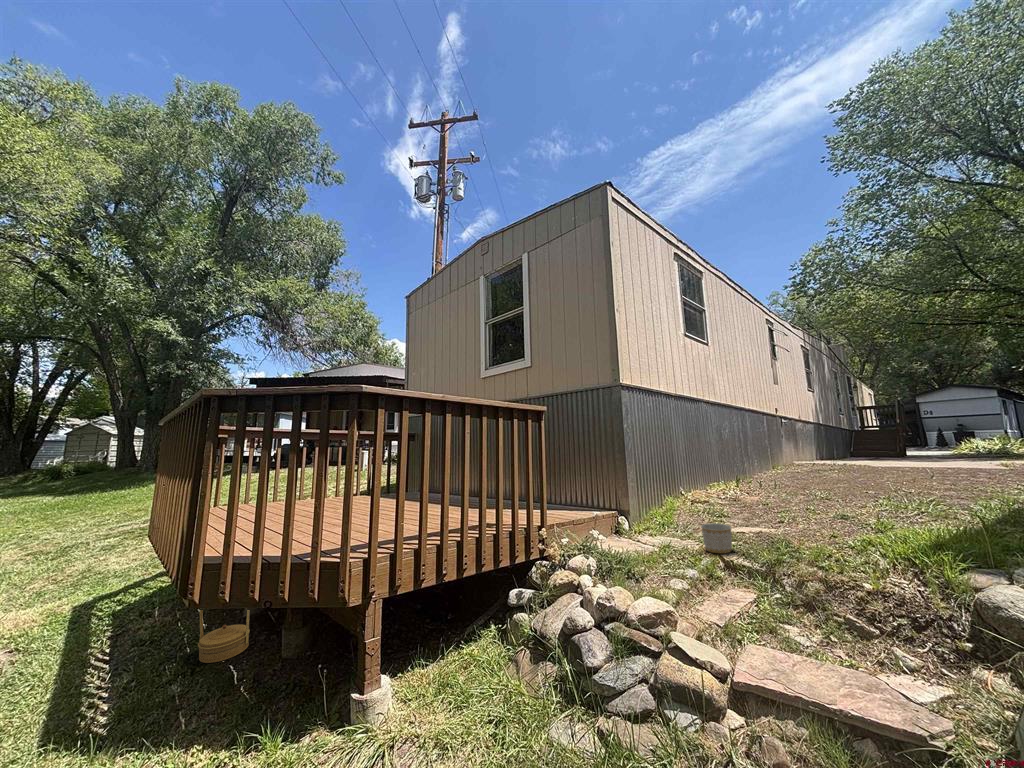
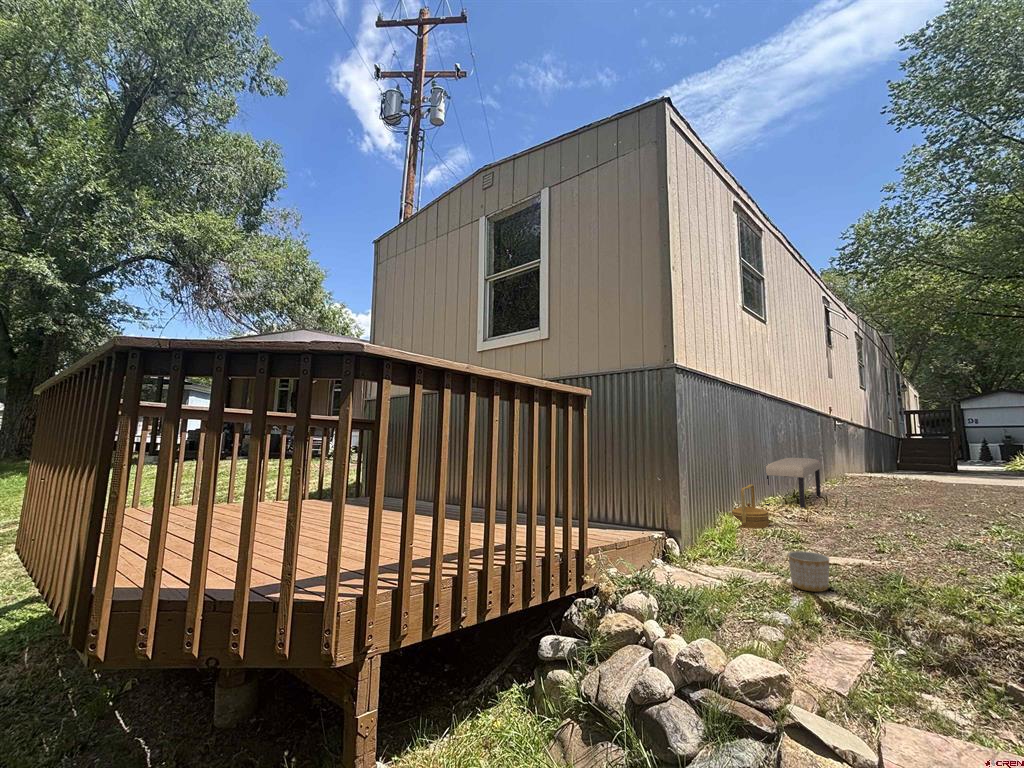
bench: none [717,451,771,492] -> present [765,458,821,508]
basket: present [198,610,250,663] -> present [730,484,769,528]

